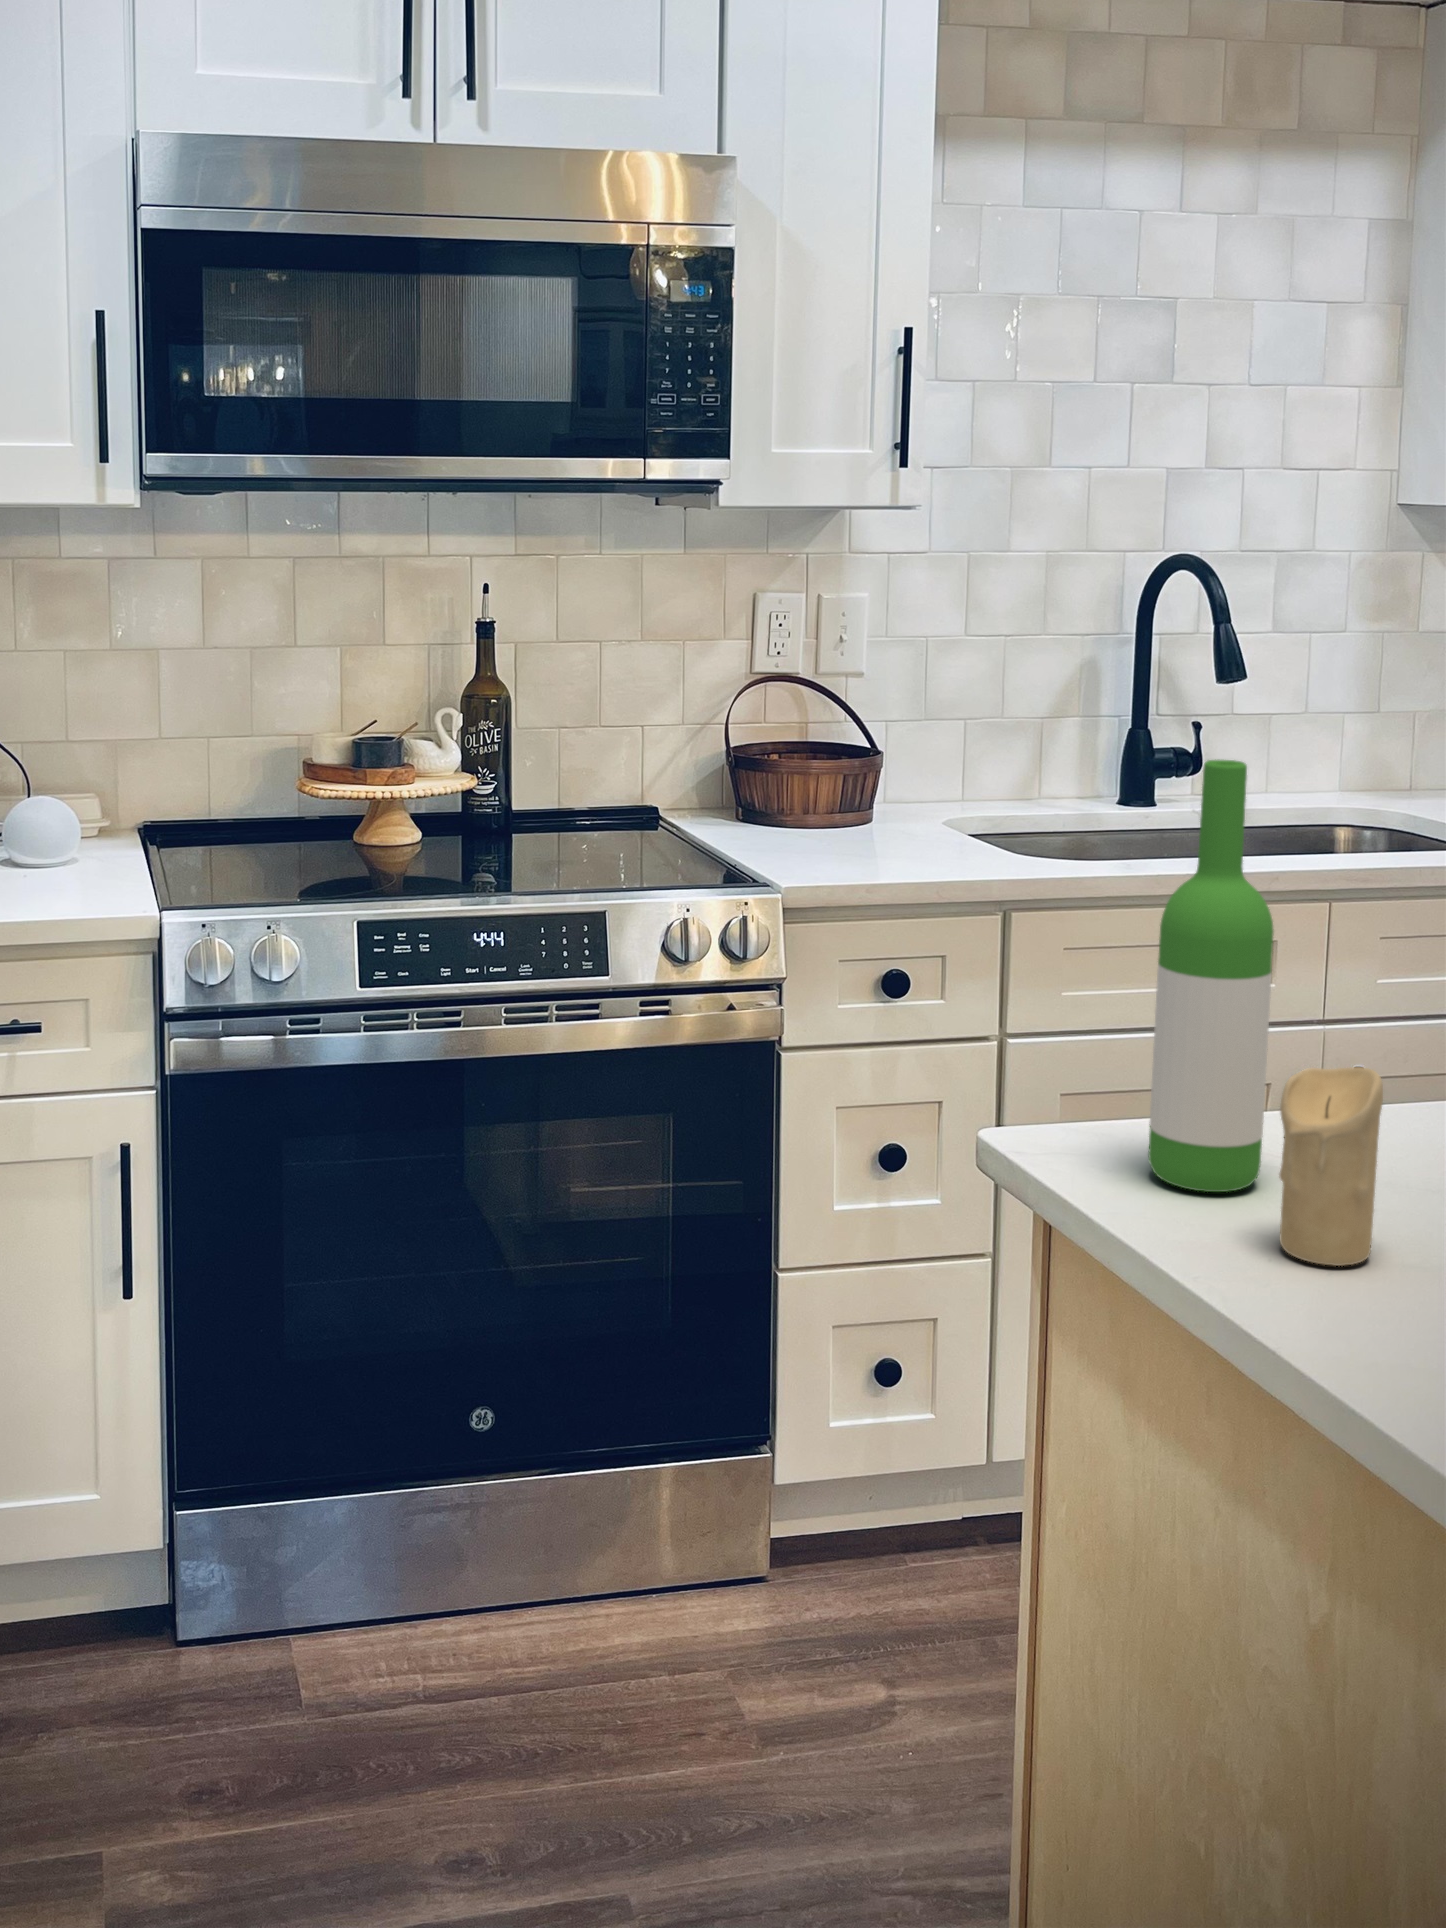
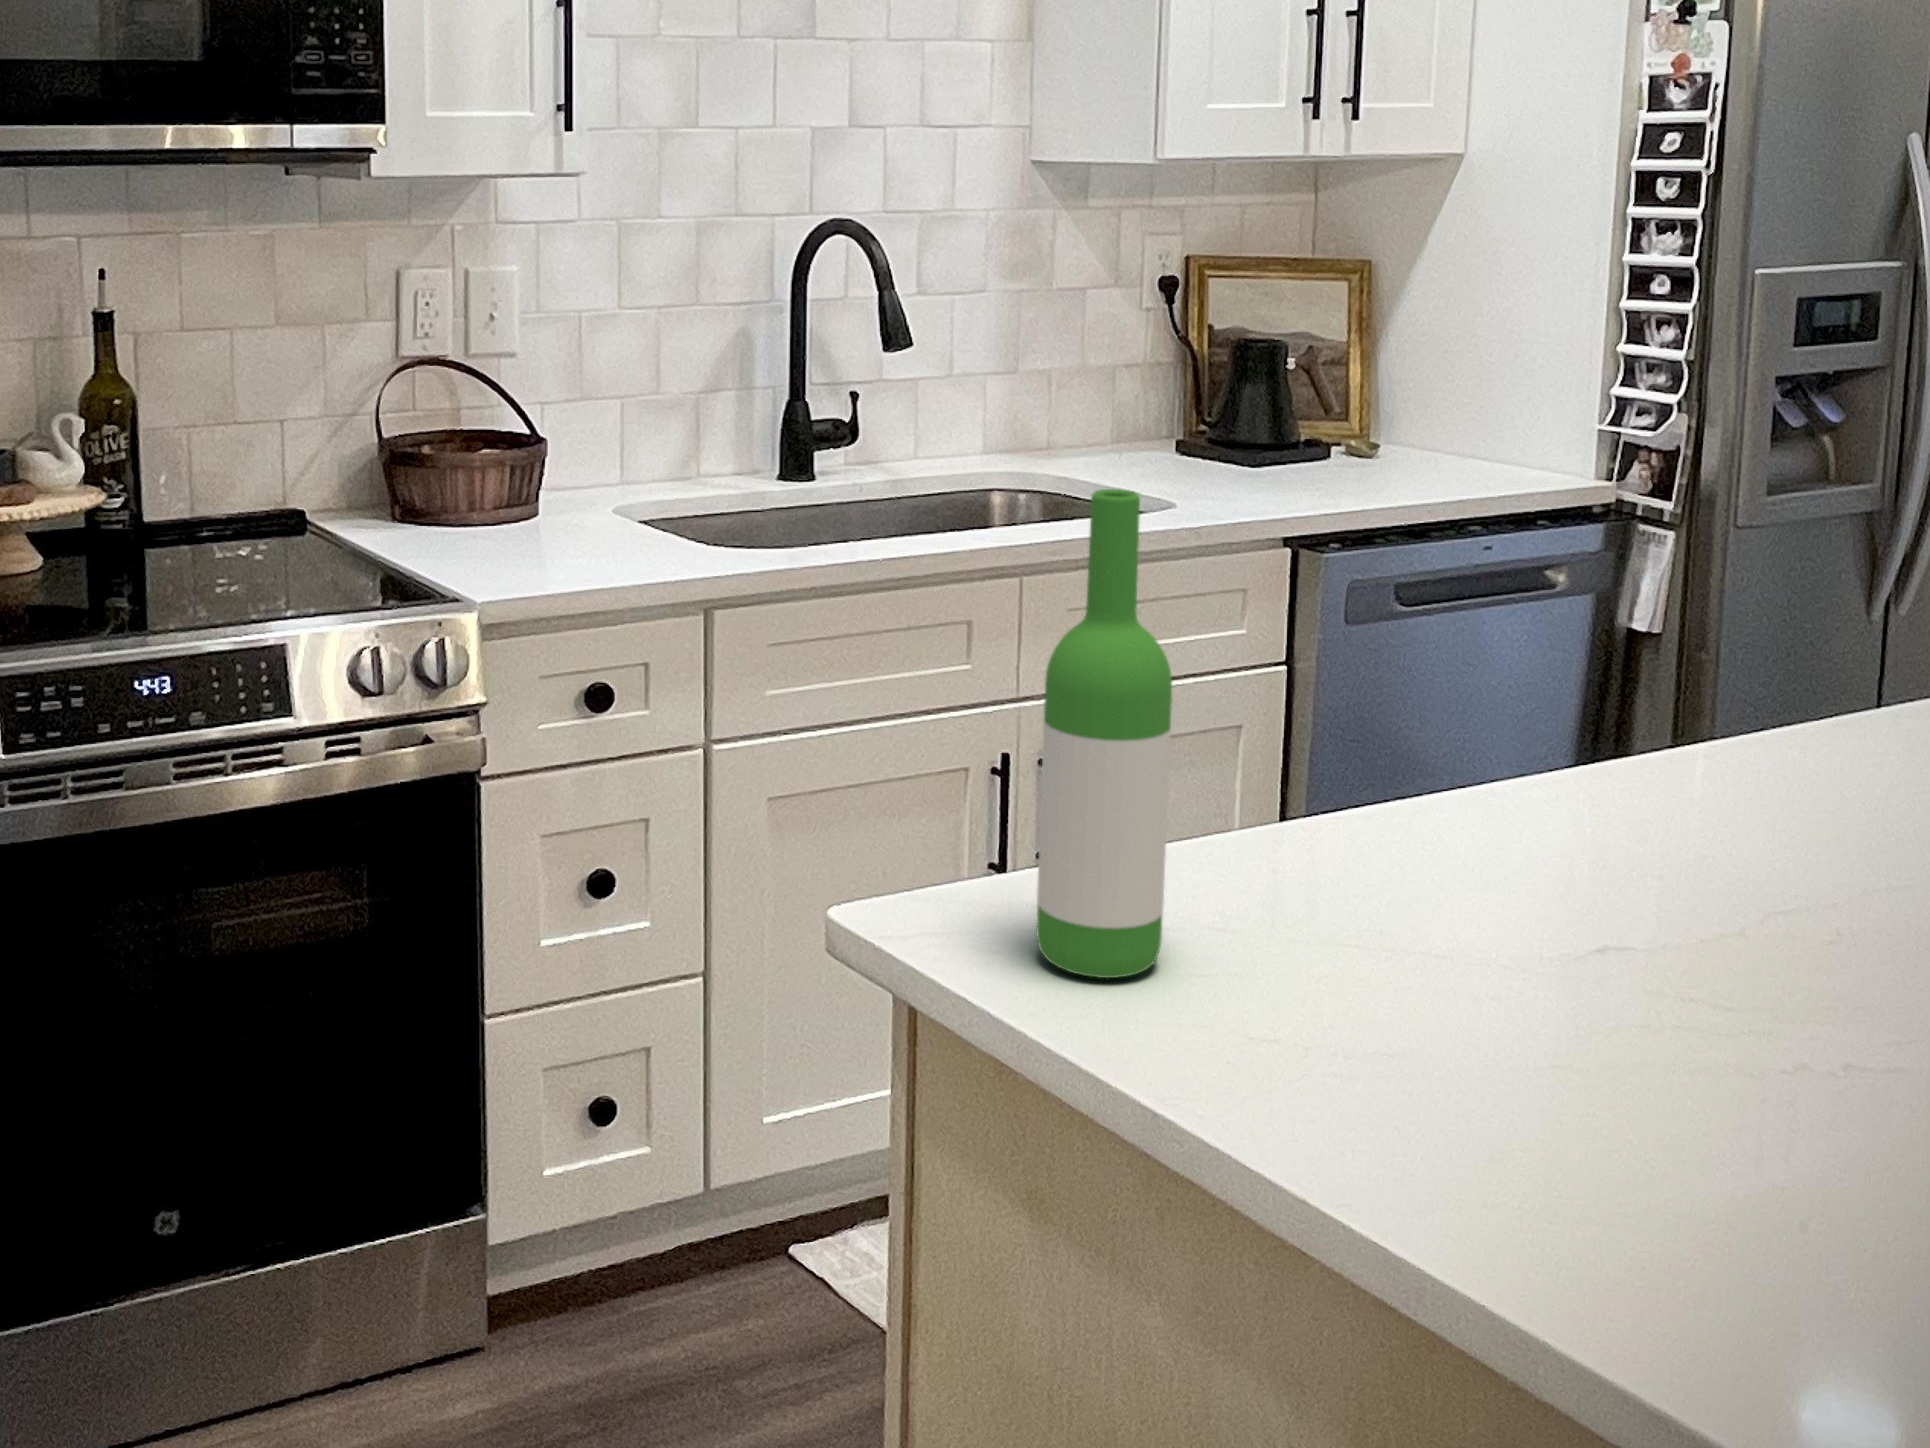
candle: present [1279,1067,1383,1266] -> none [1220,838,1334,1068]

